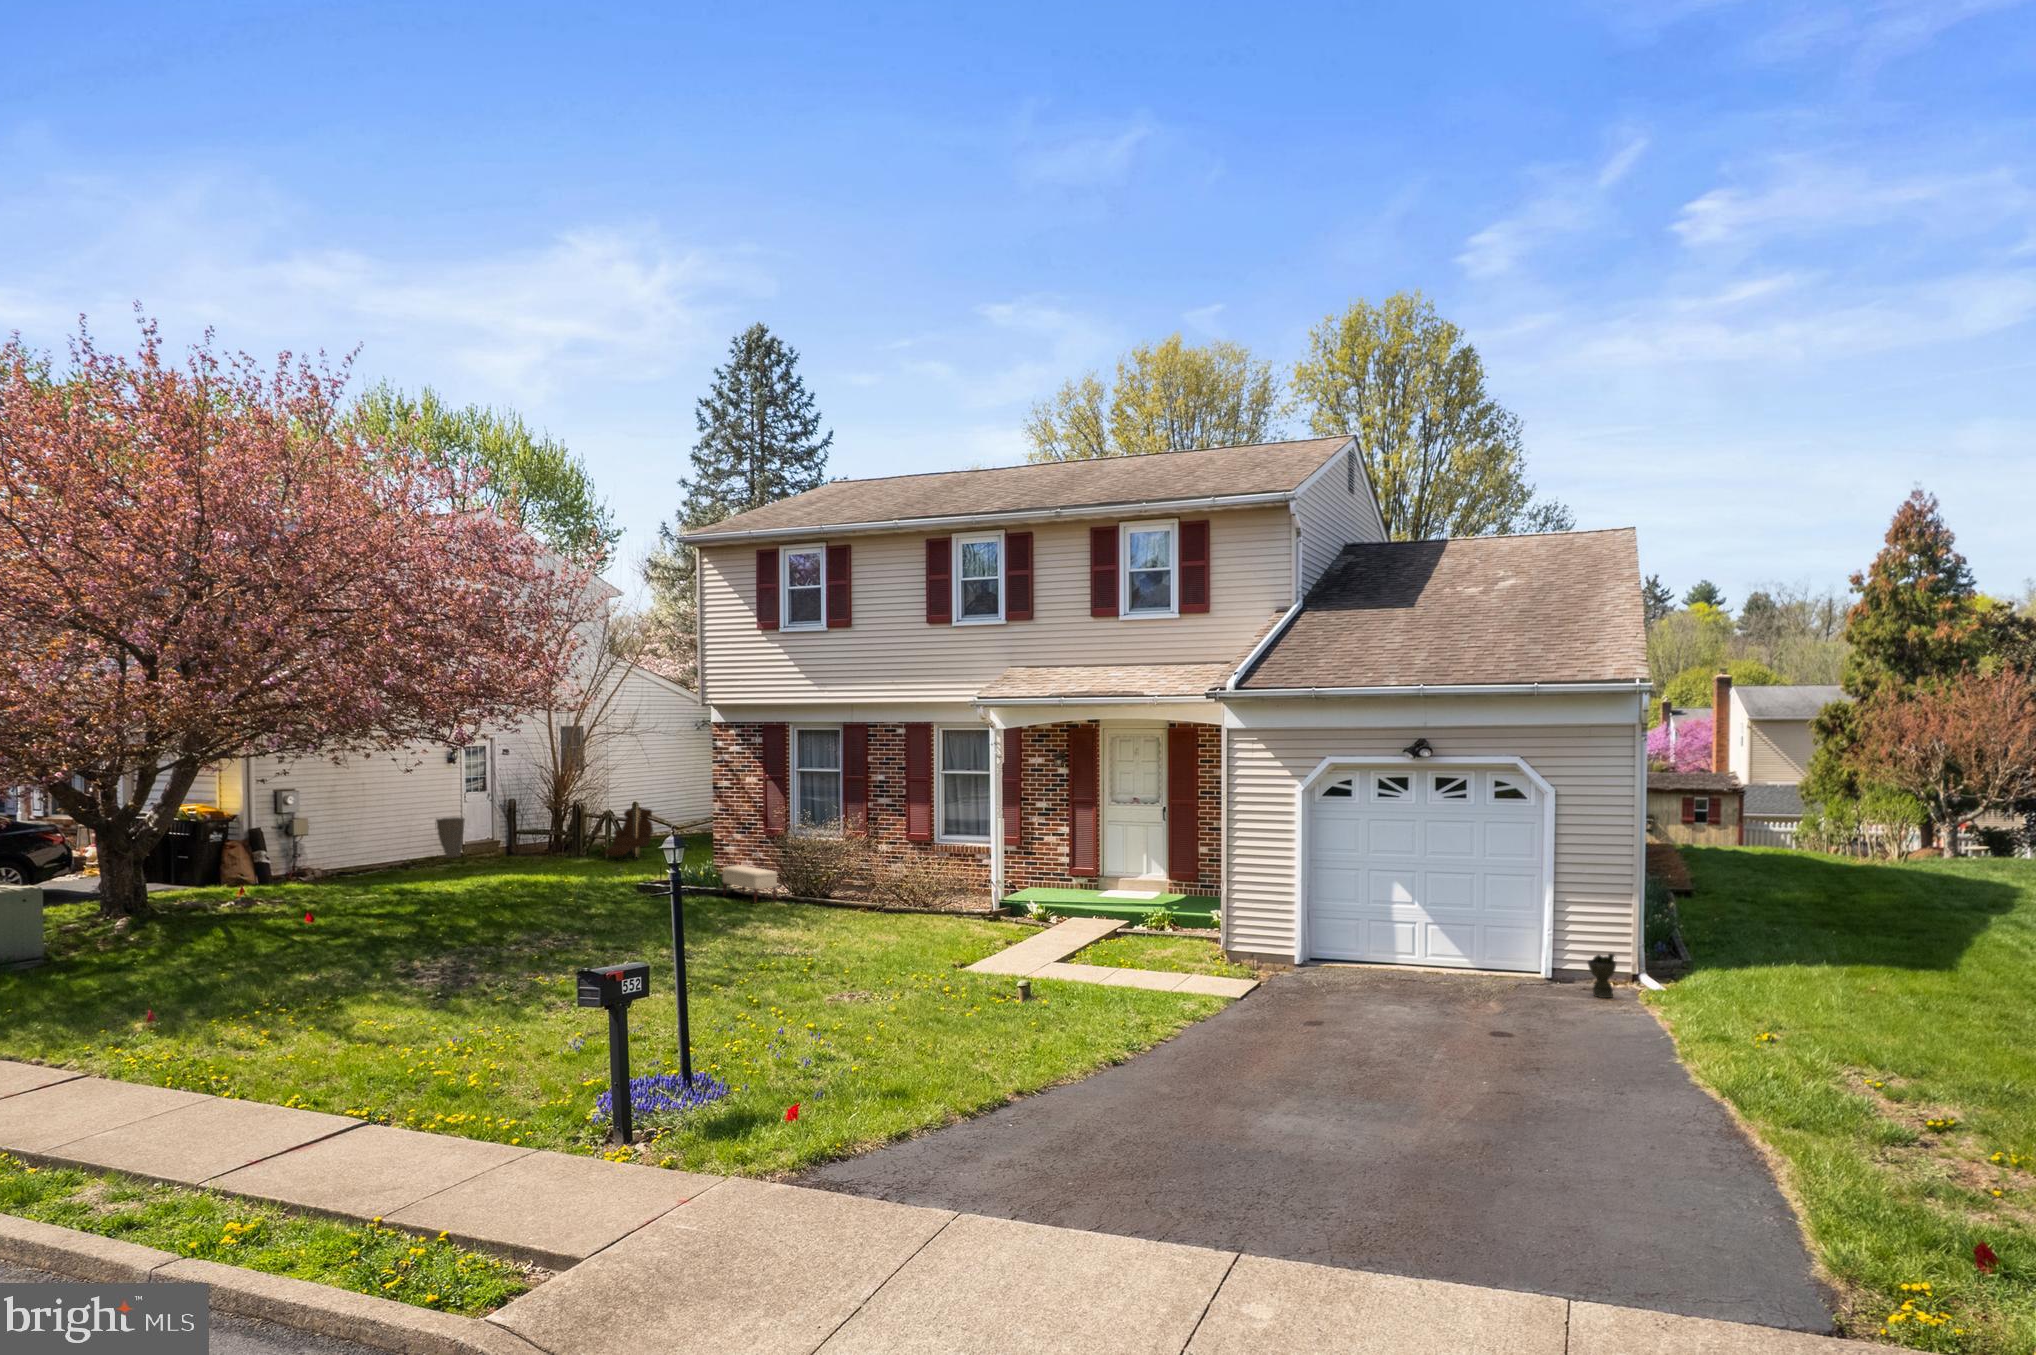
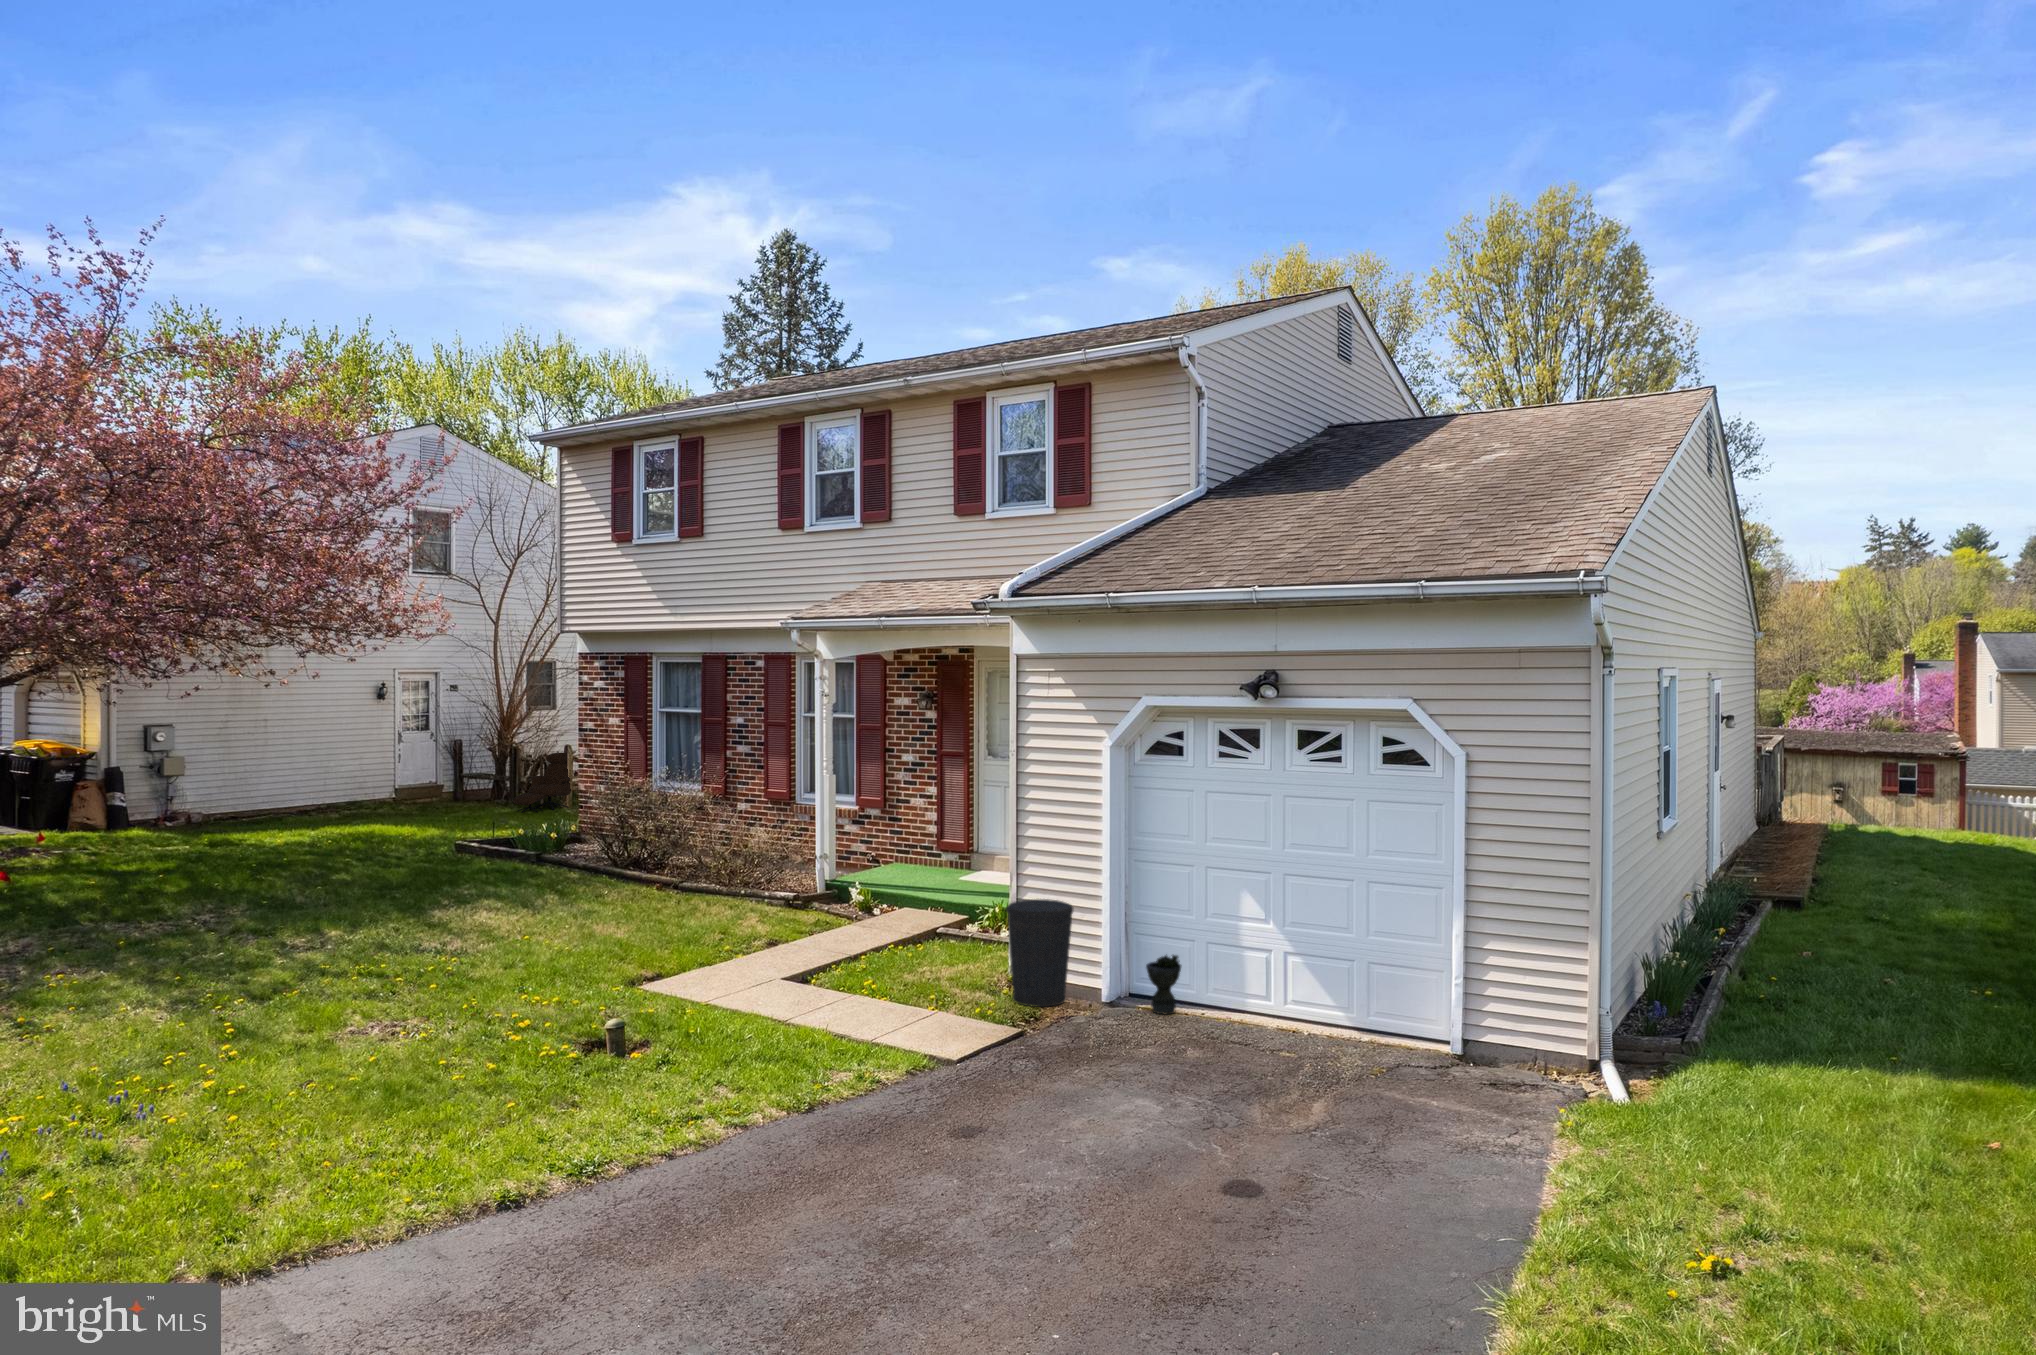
trash can: present [436,817,465,858] -> present [1006,899,1073,1007]
bench: present [723,865,777,902] -> none [550,823,597,870]
planter: present [1588,954,1616,998] -> present [1146,955,1181,1015]

